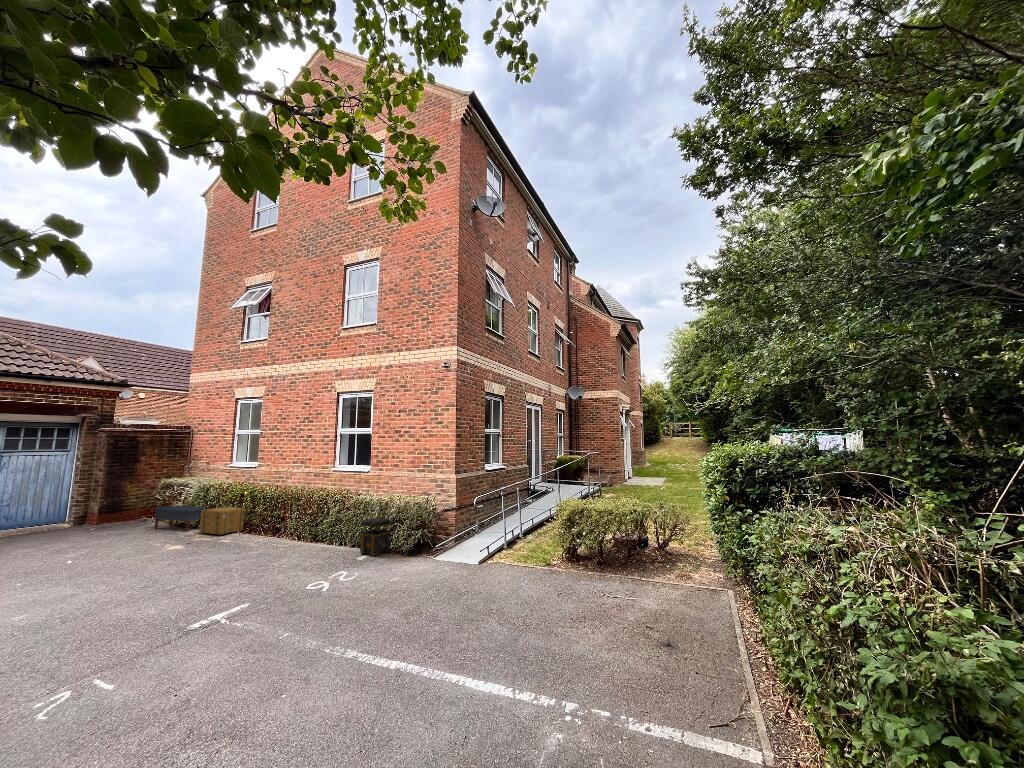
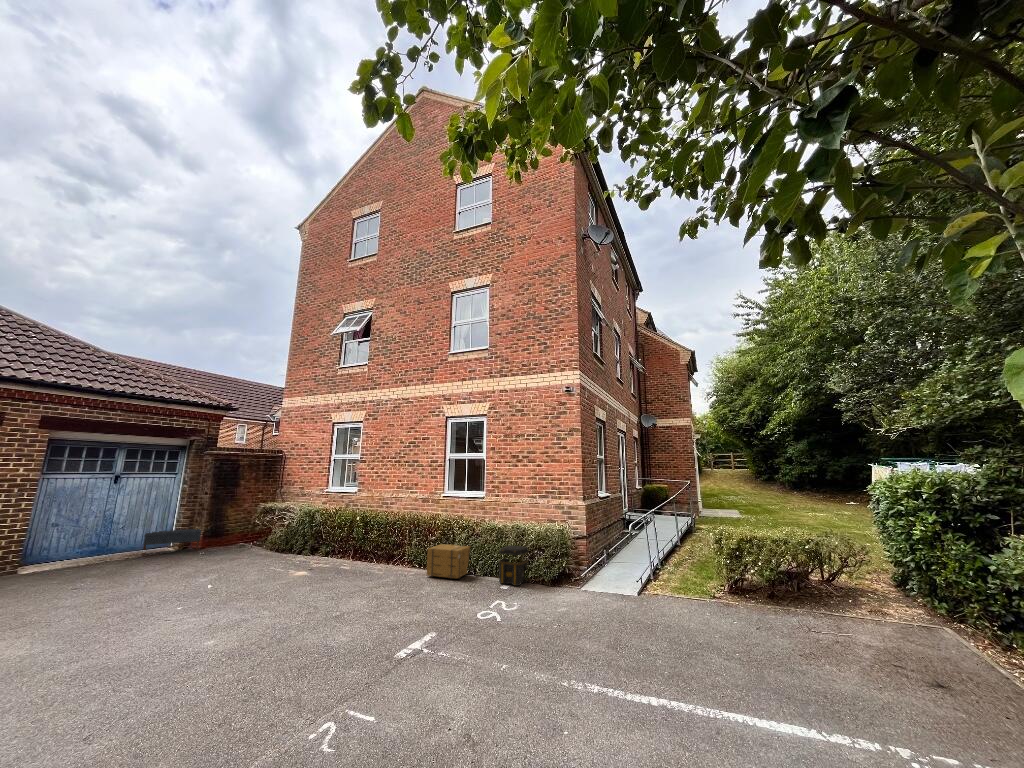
bench: present [155,506,206,531] -> present [142,529,201,556]
cardboard box: present [200,507,244,534] -> present [427,544,470,578]

